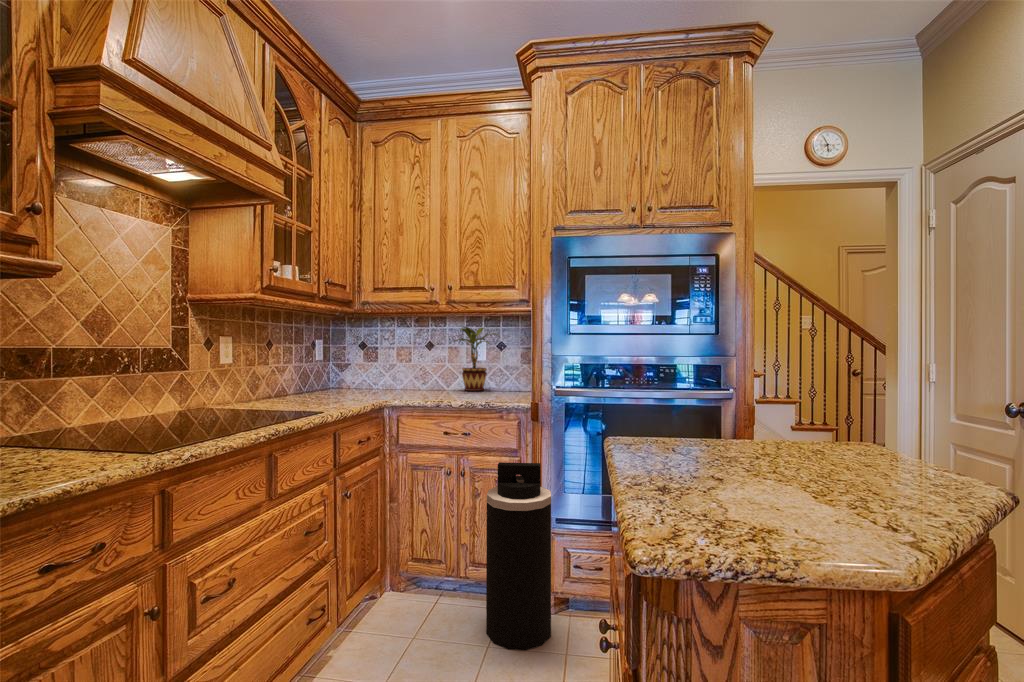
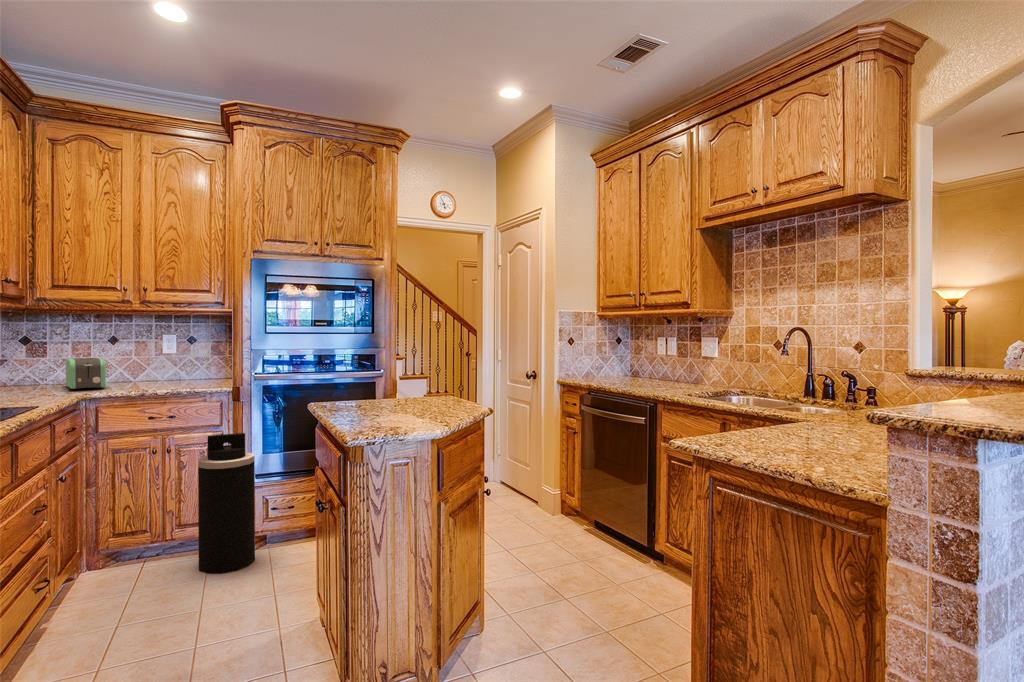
potted plant: present [455,327,495,391] -> none [142,324,195,382]
toaster: none [382,362,416,395] -> present [66,358,106,389]

